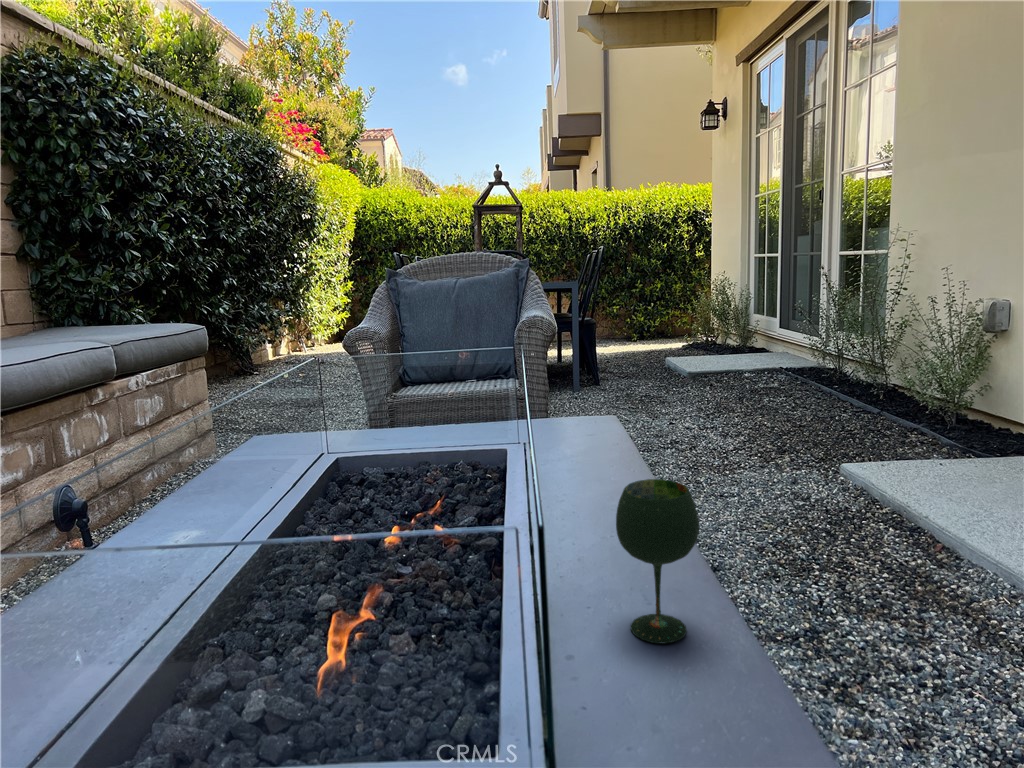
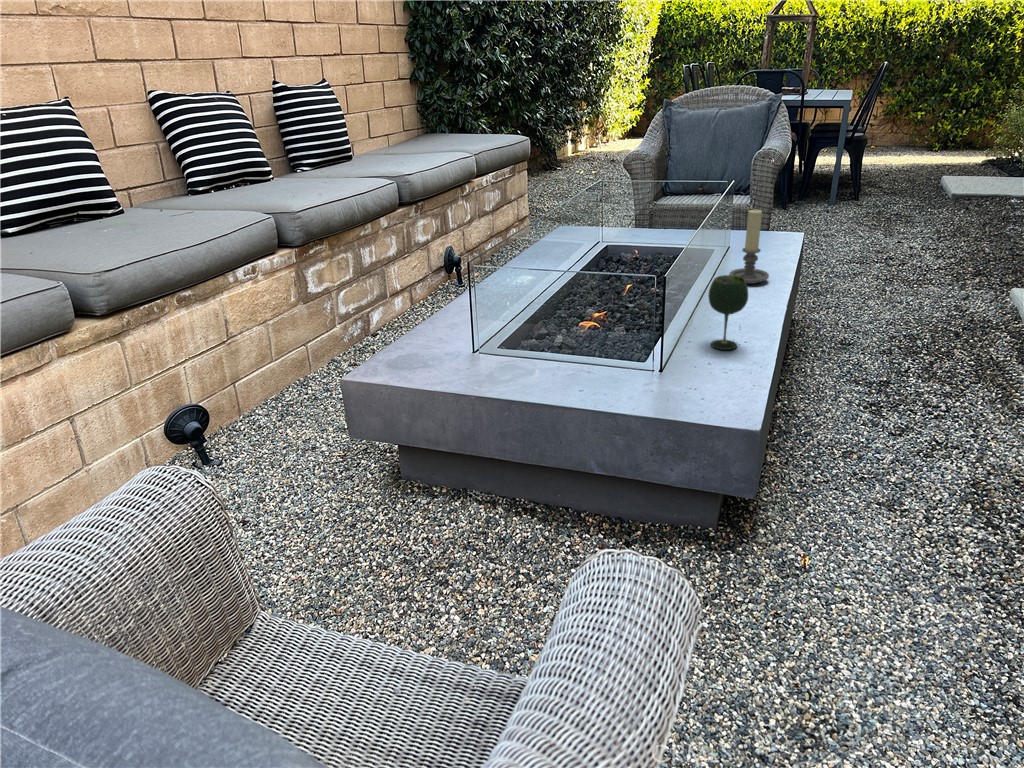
candle holder: none [567,370,629,490] -> present [729,209,769,284]

